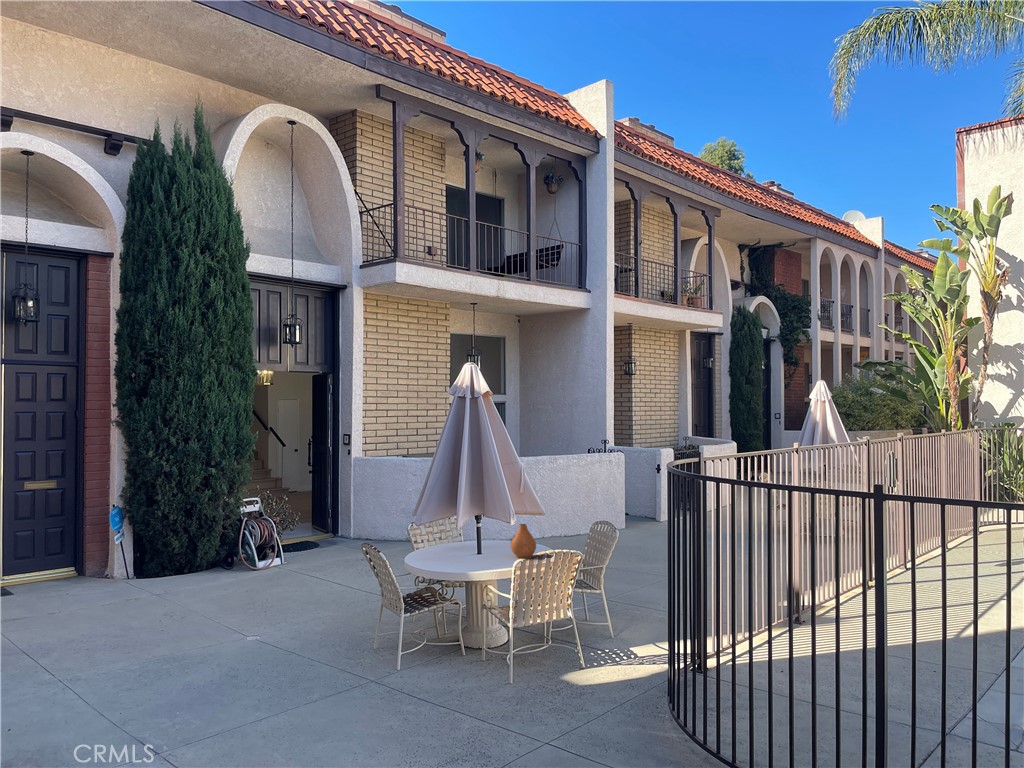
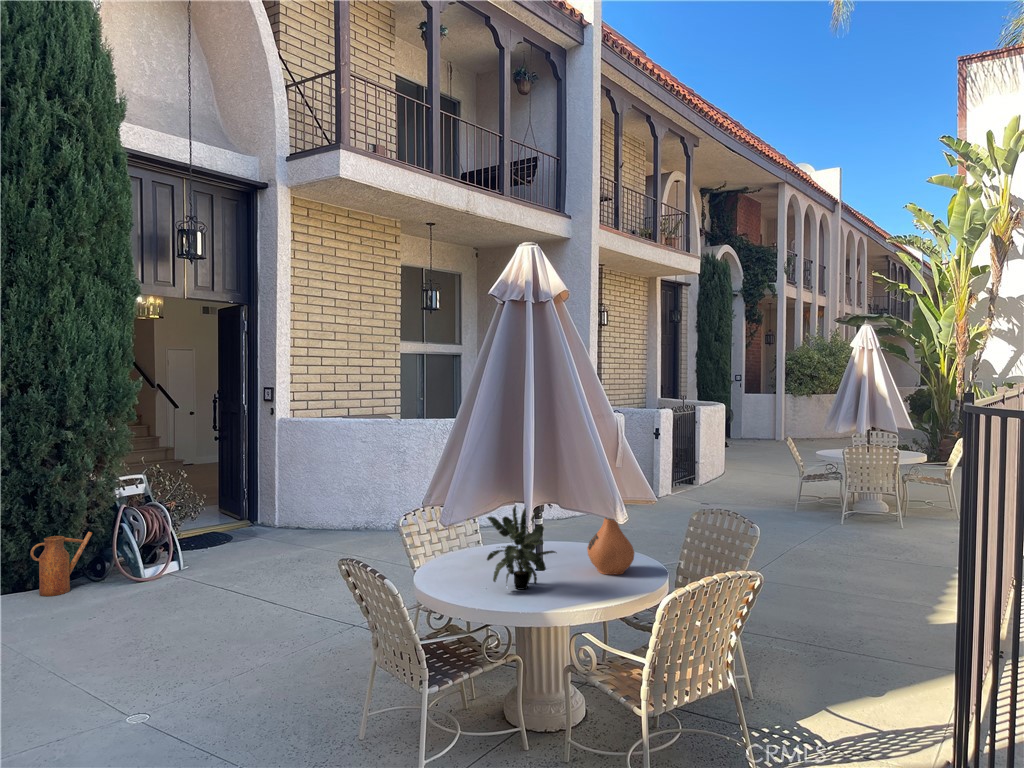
potted plant: none [446,515,483,564] -> present [487,506,556,590]
watering can: none [189,535,227,576] -> present [30,532,92,596]

